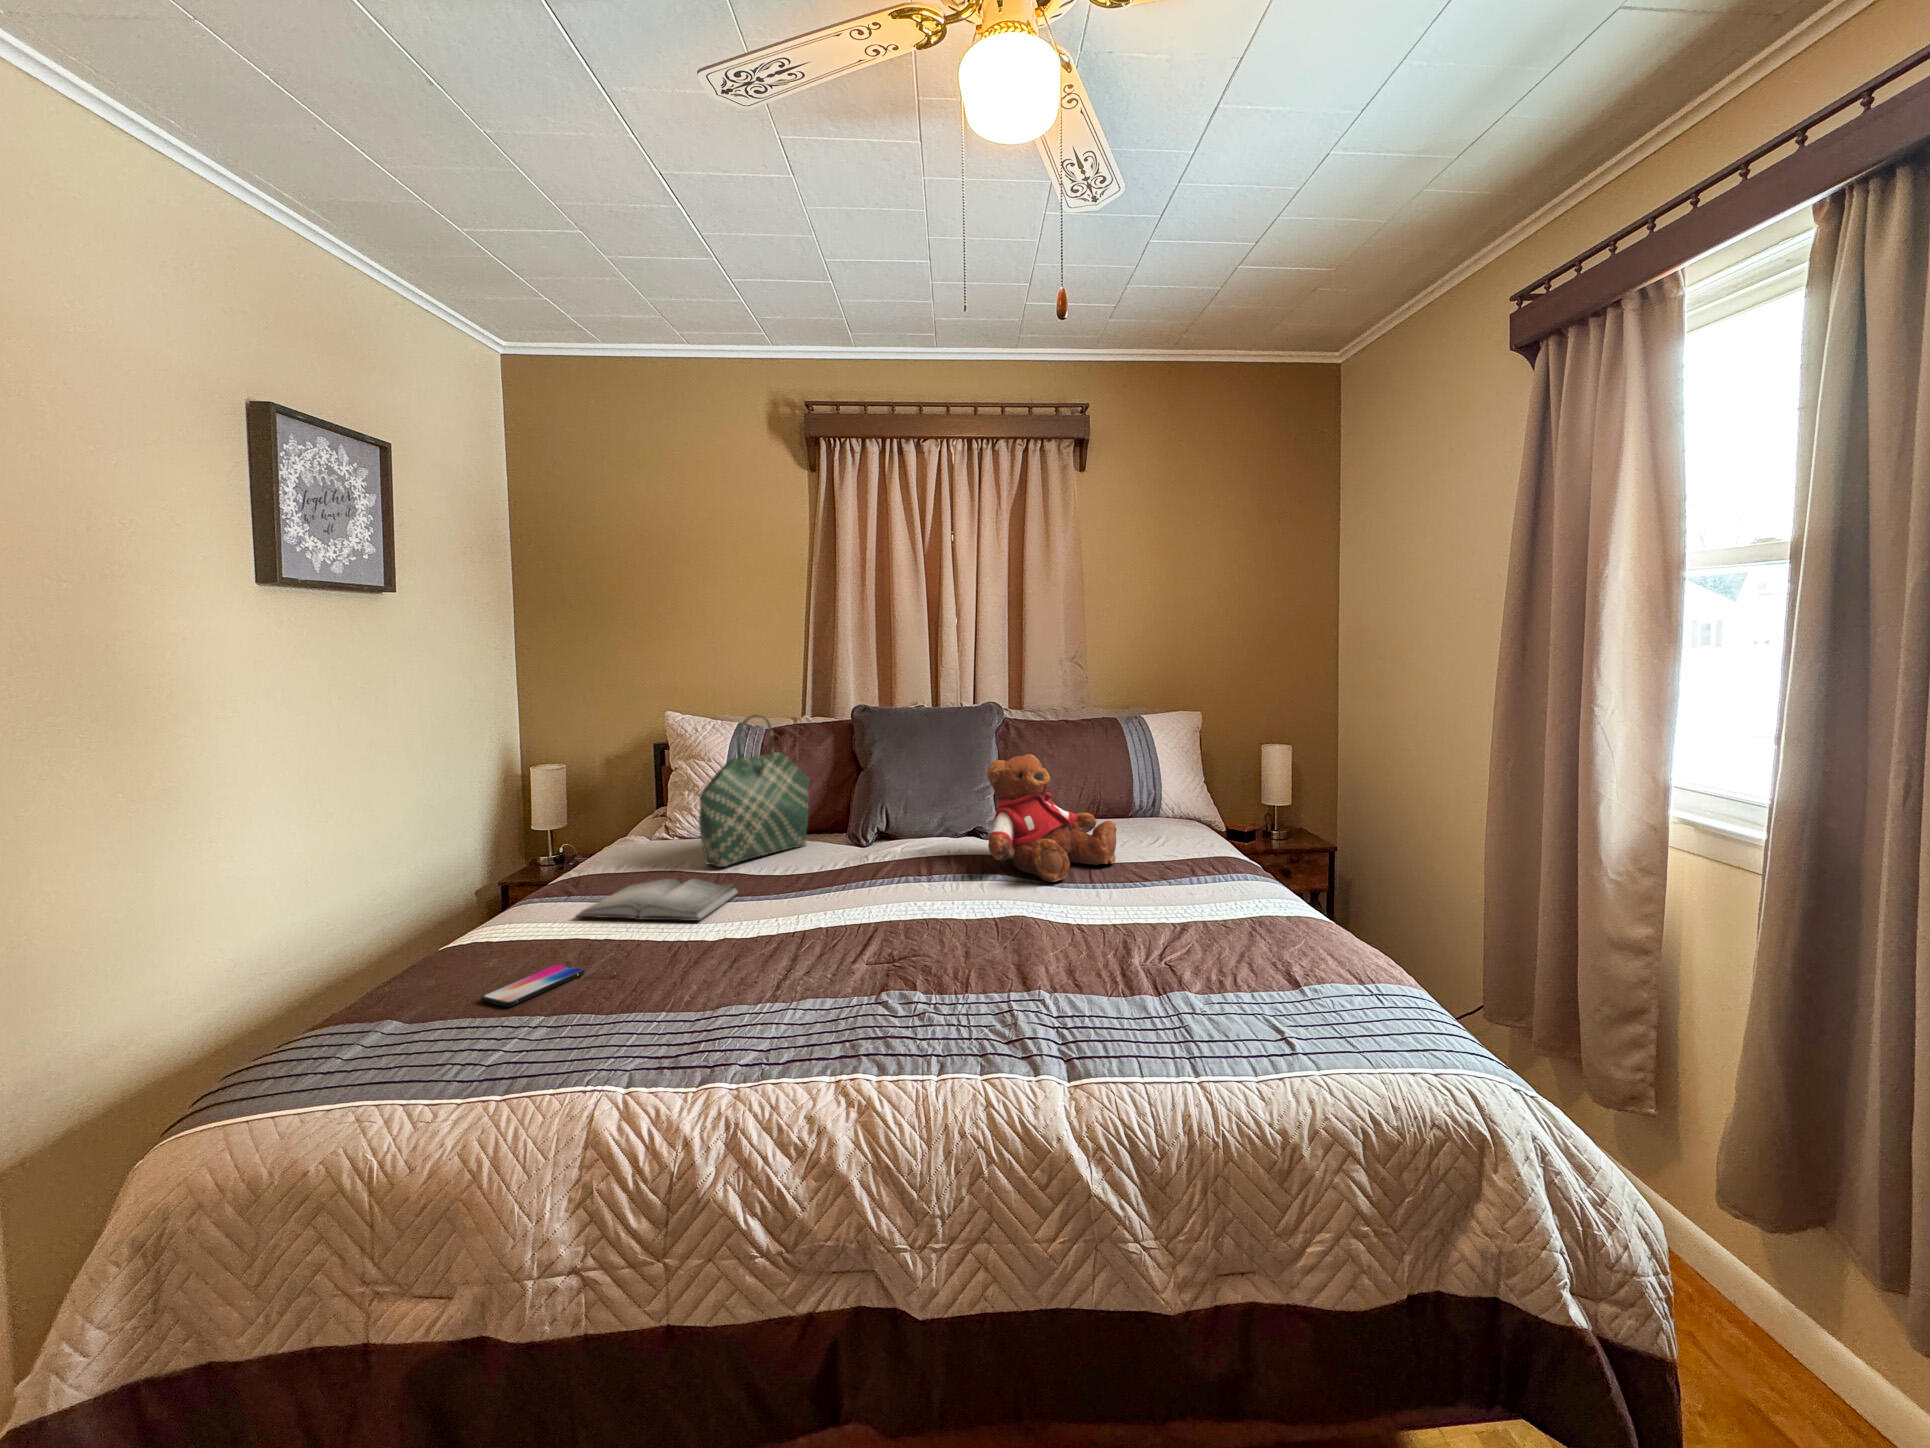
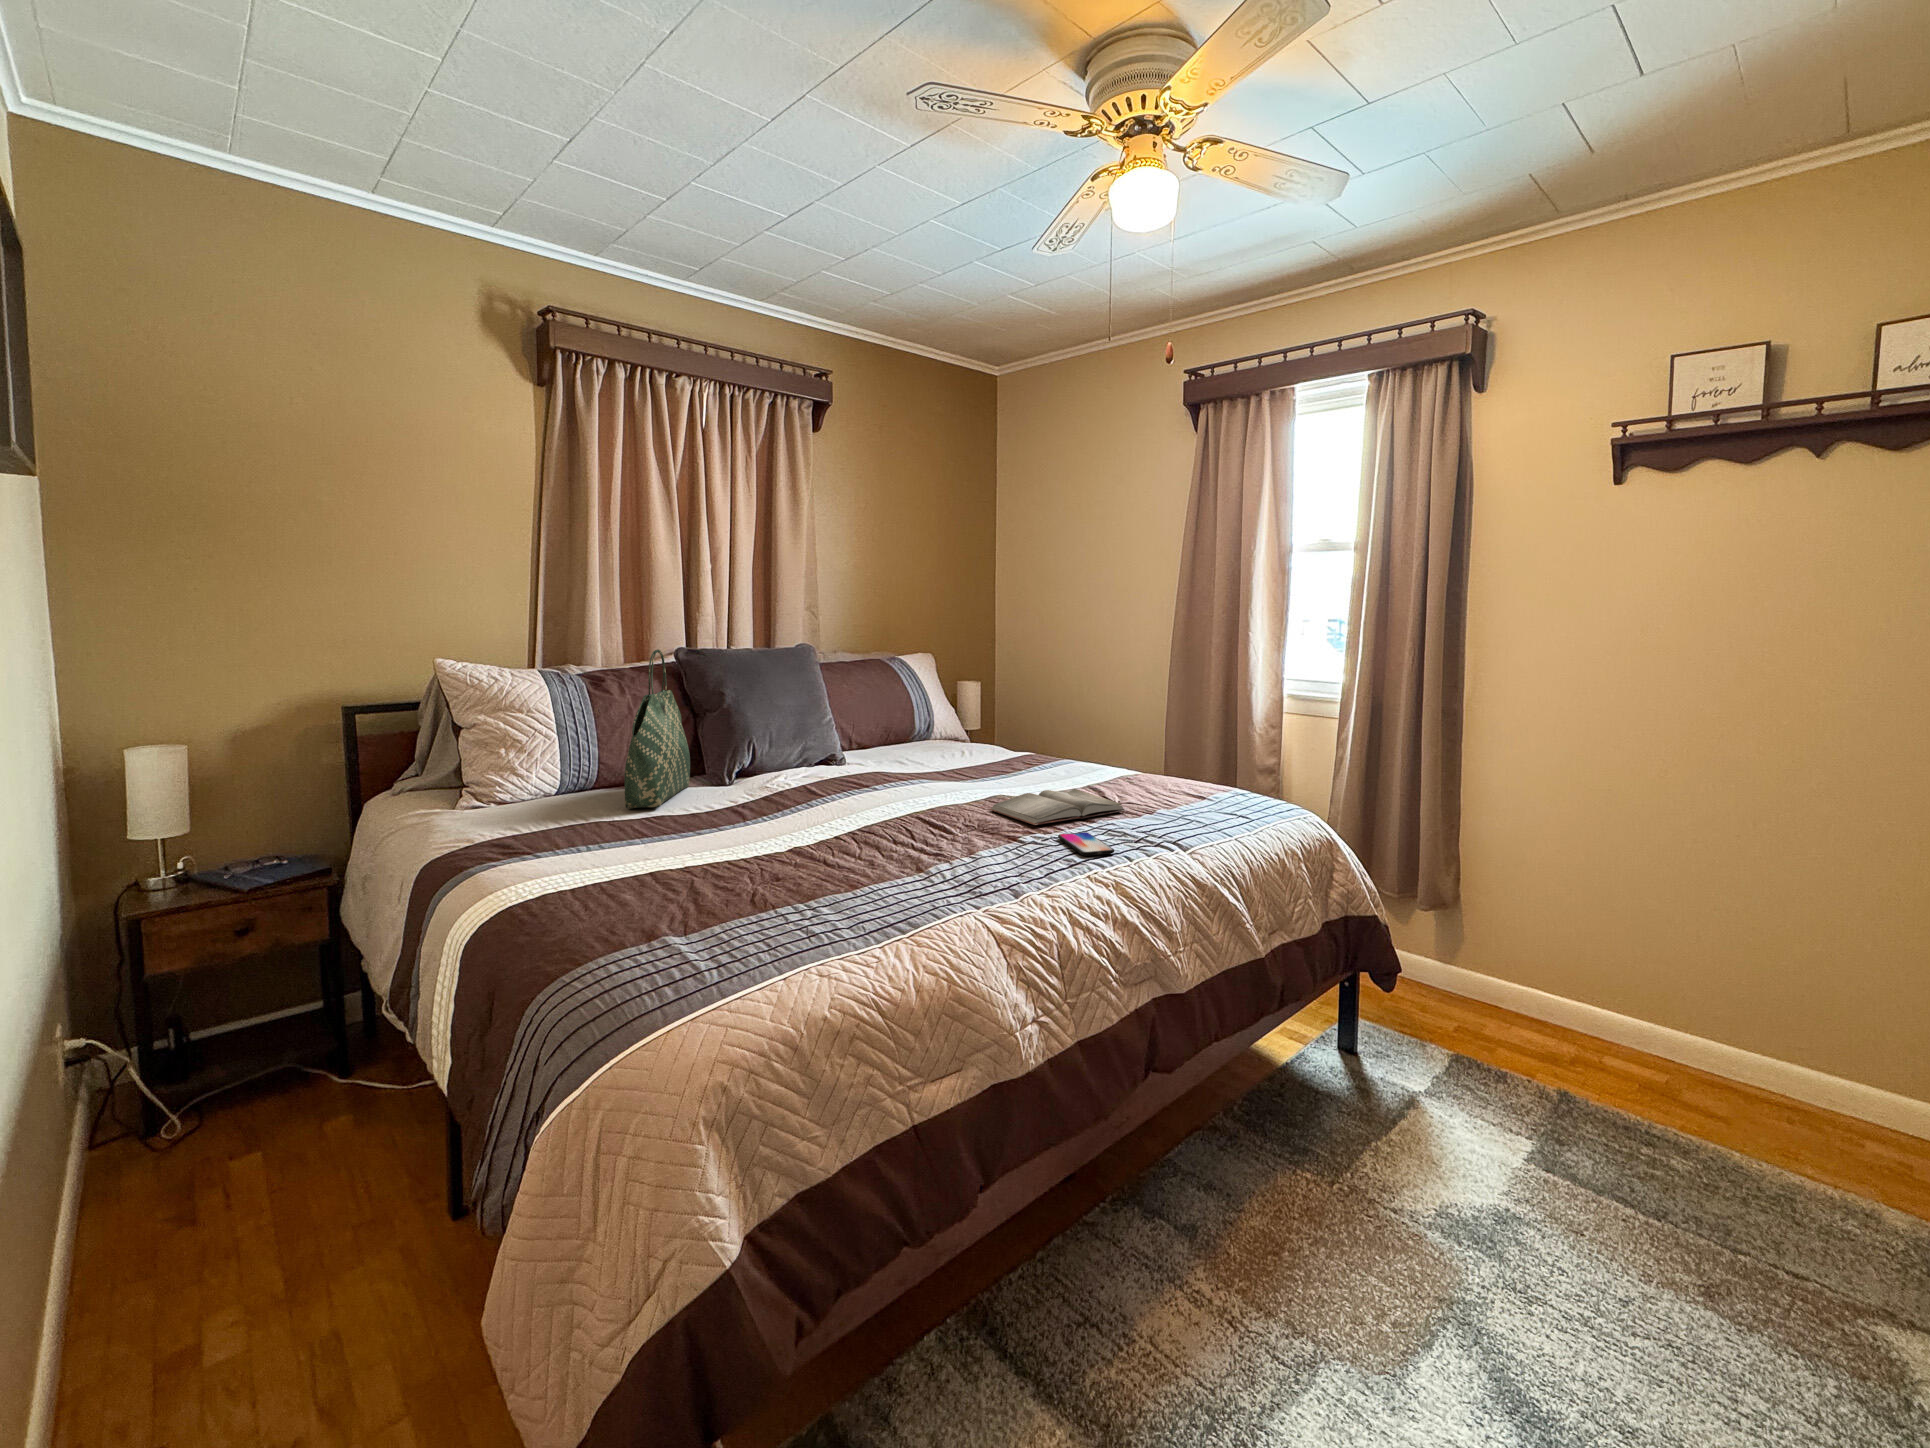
teddy bear: present [987,754,1117,882] -> none [882,681,983,776]
hardback book: present [576,879,739,921] -> present [989,789,1125,825]
smartphone: present [481,964,585,1006] -> present [1058,832,1114,856]

